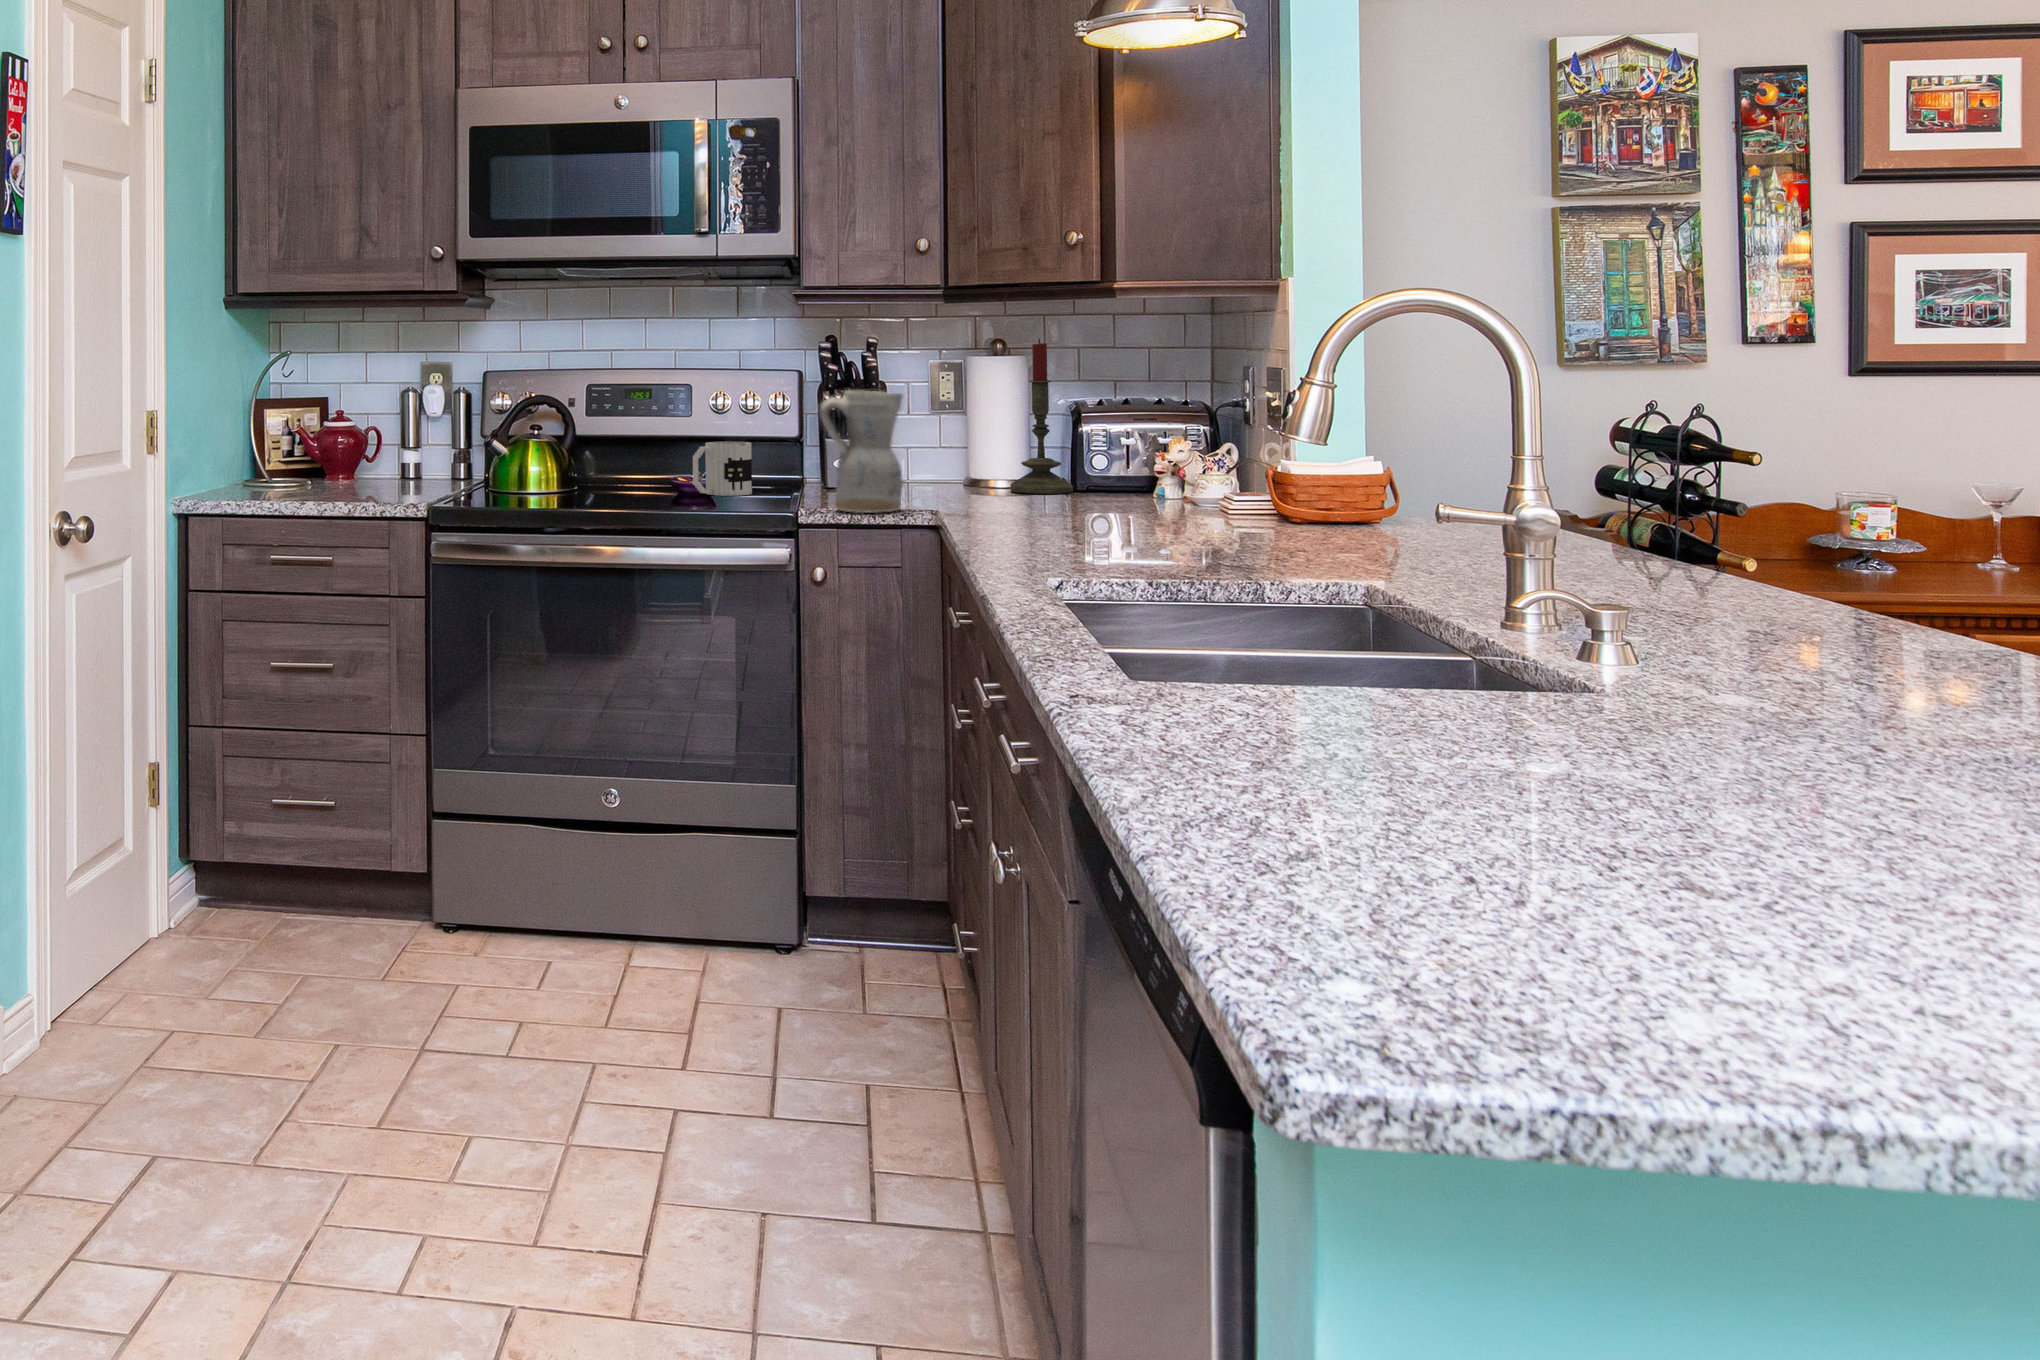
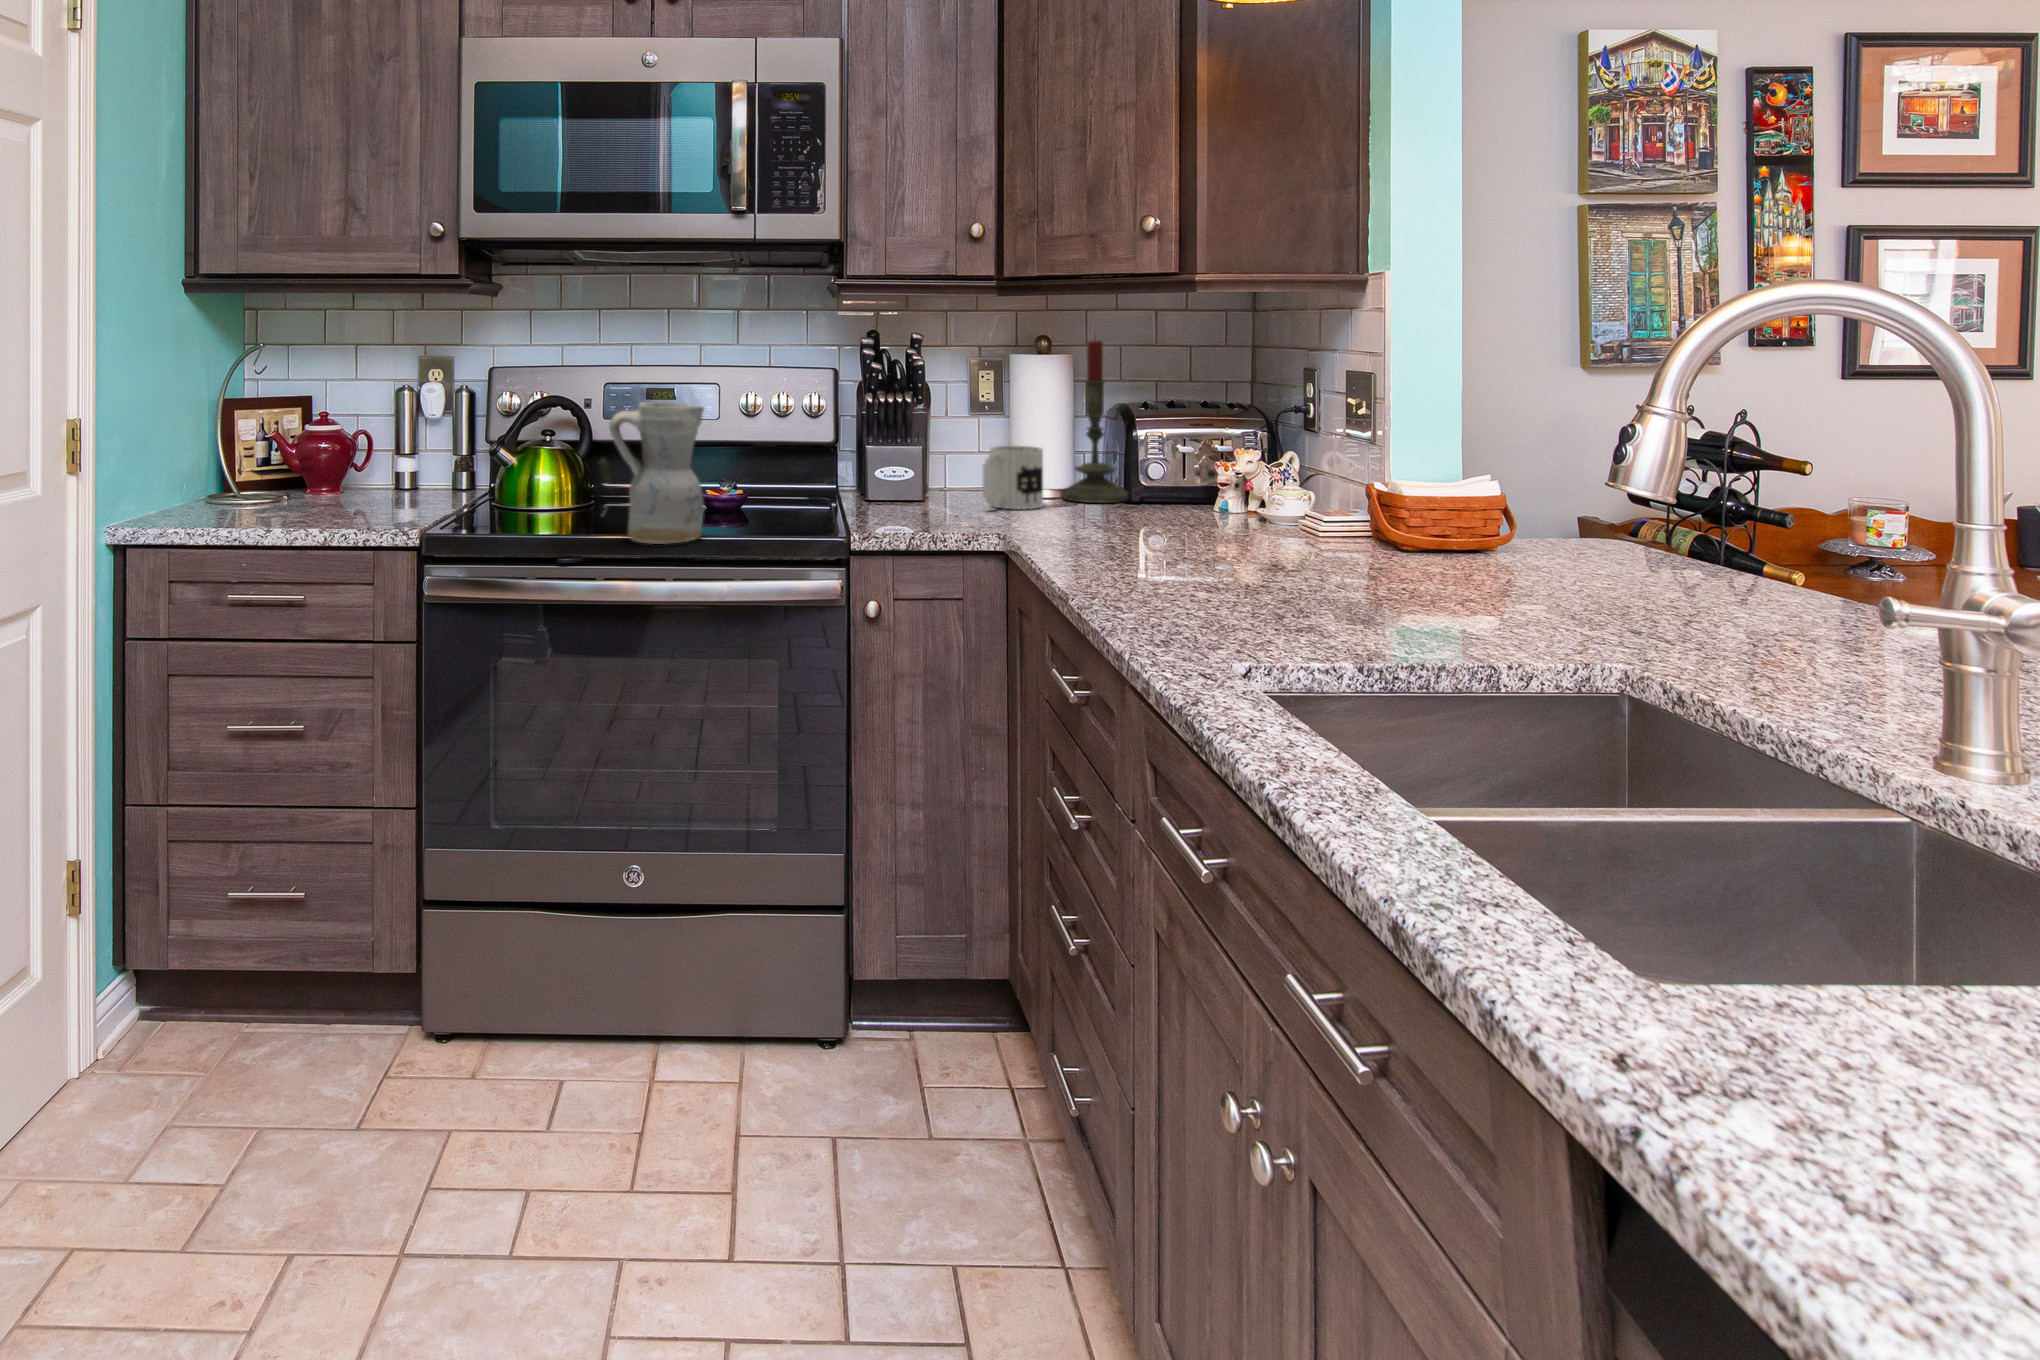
ceramic pitcher: present [820,390,903,513] -> present [610,402,704,544]
mug: present [693,442,752,496] -> present [983,446,1043,509]

